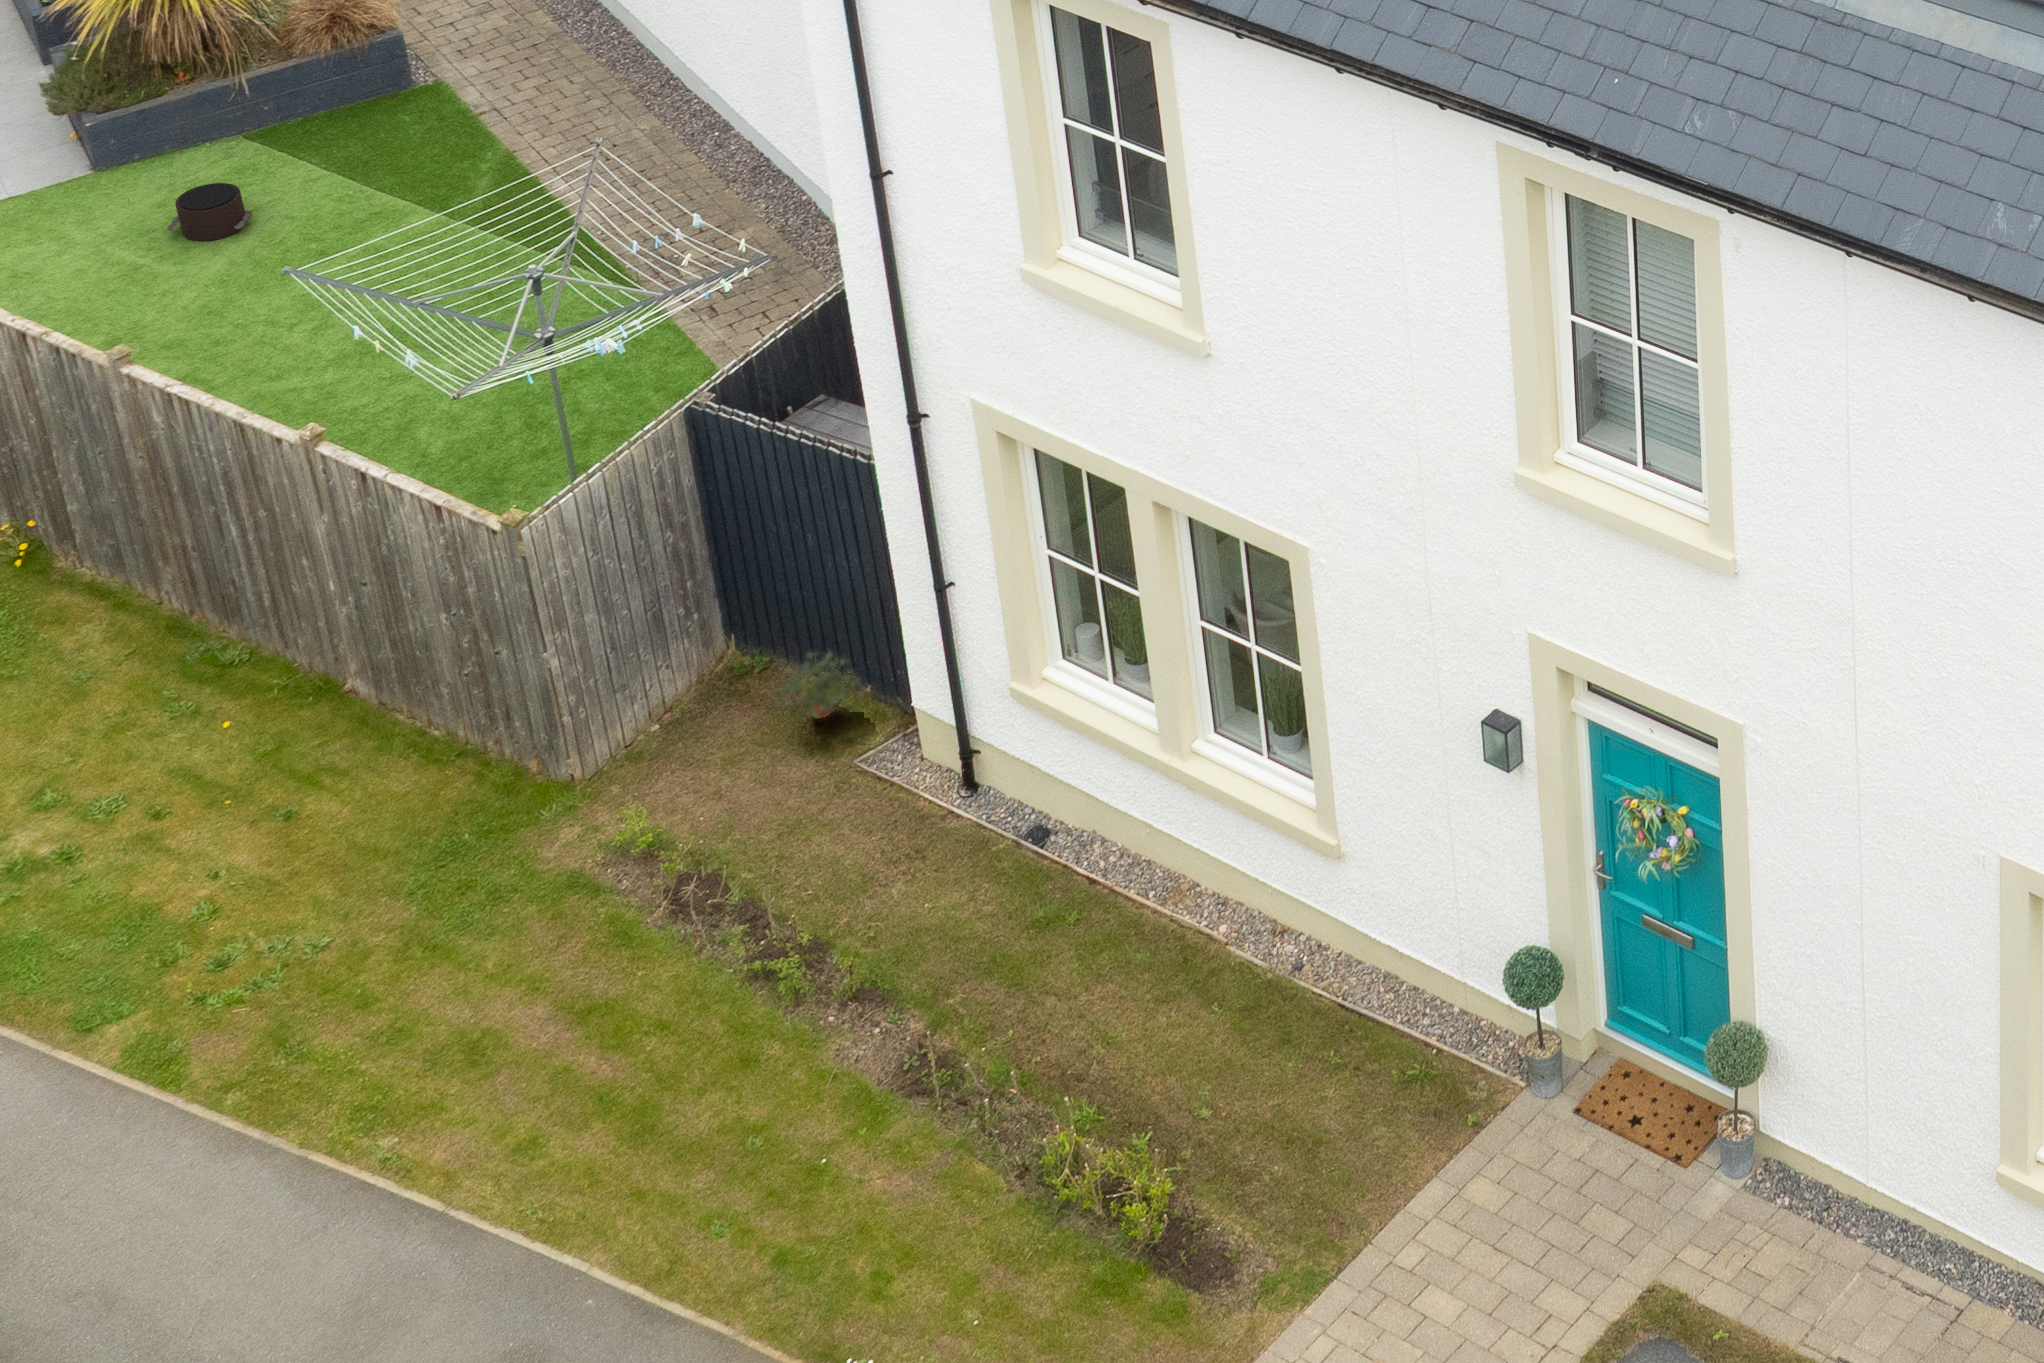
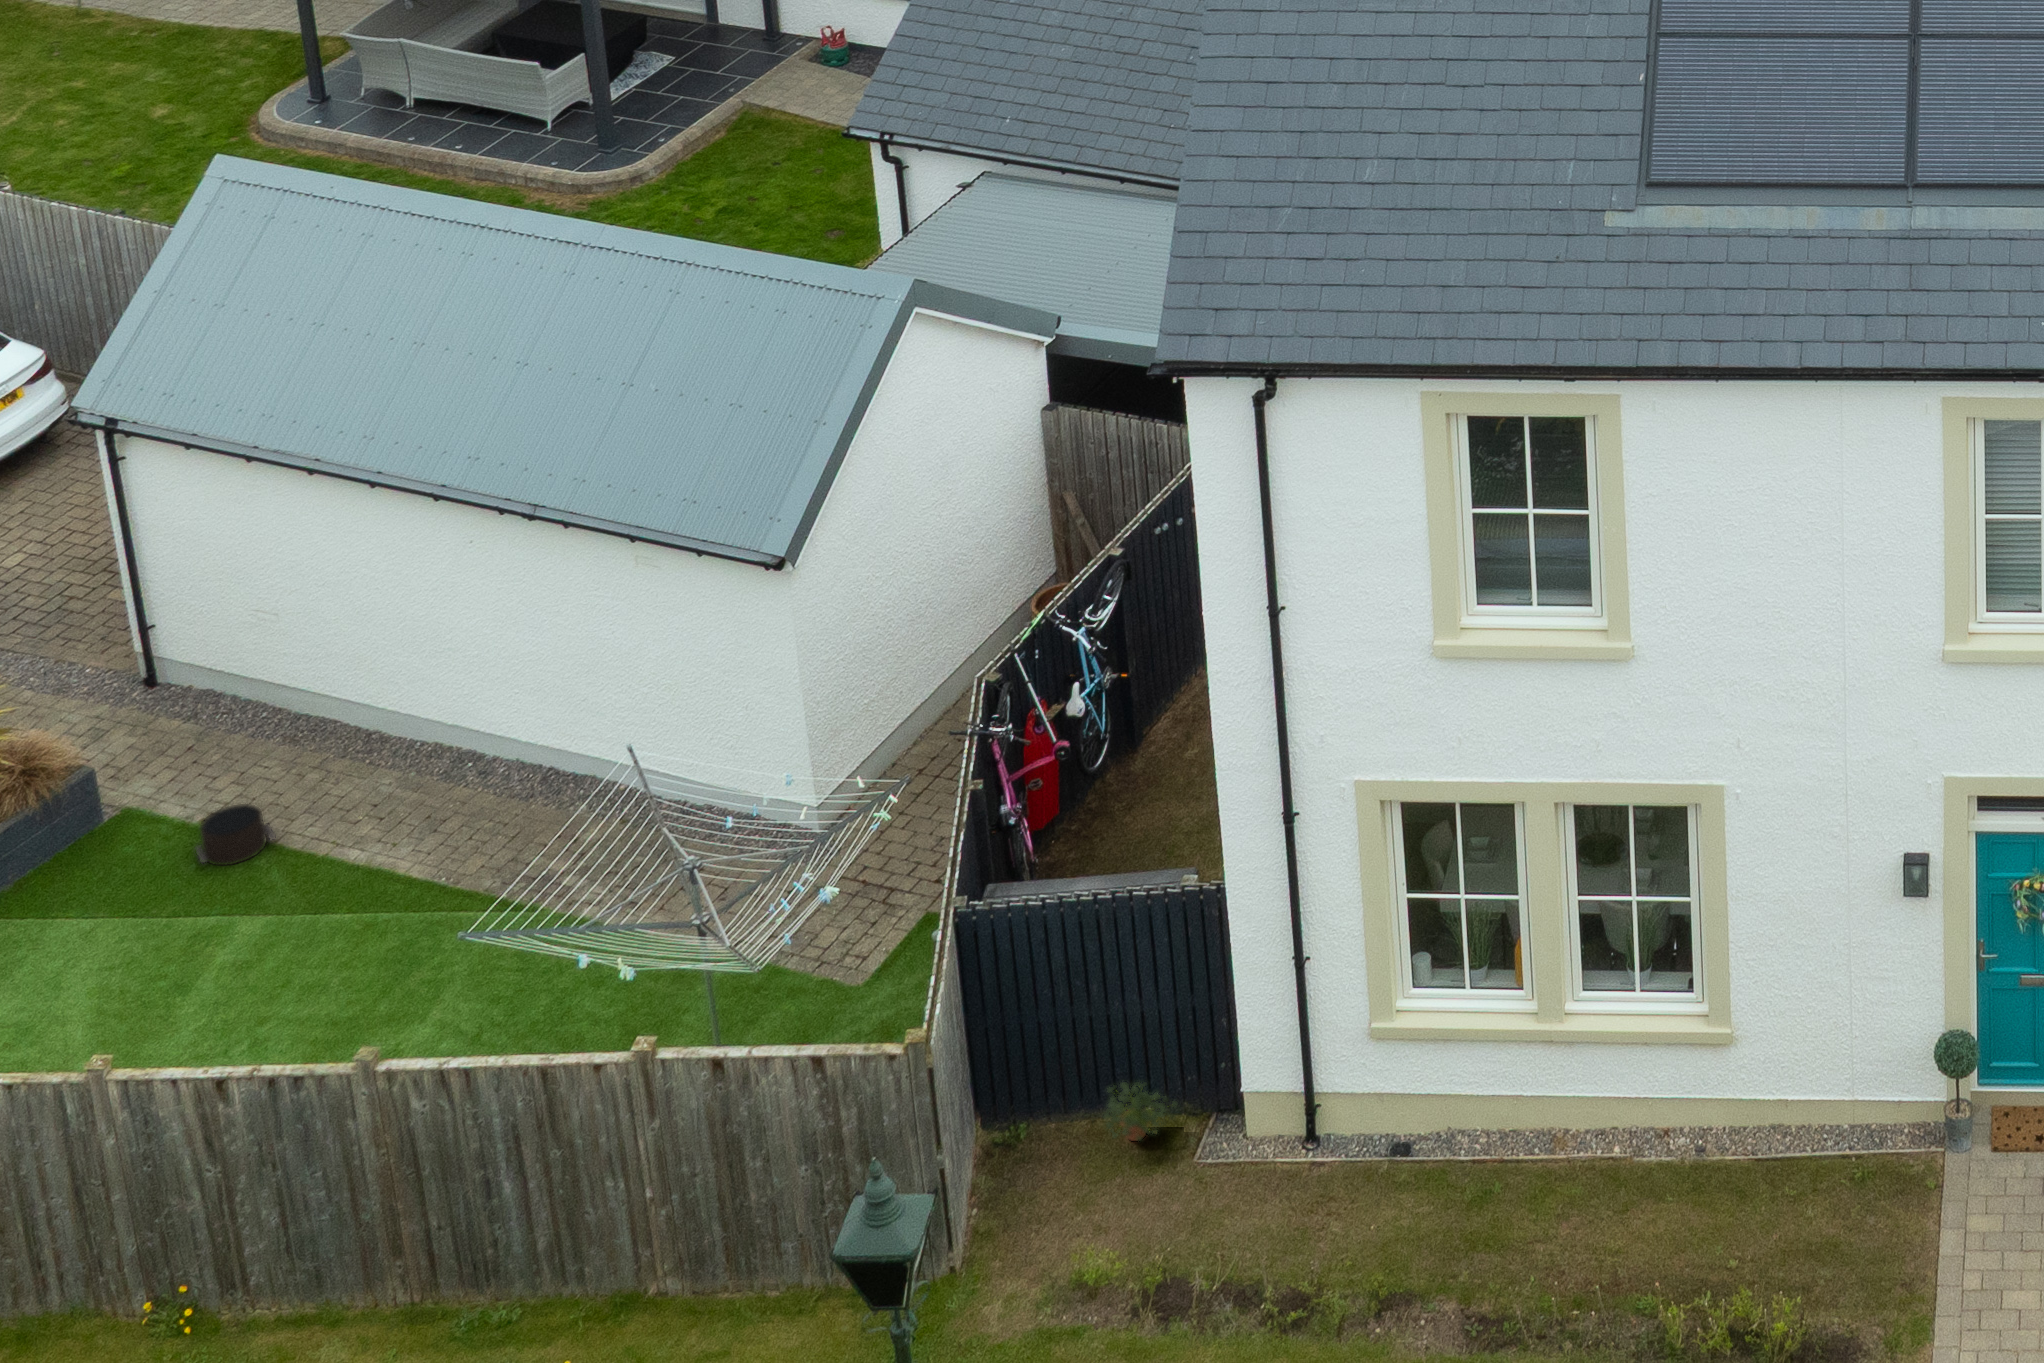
pouf: present [167,183,253,241] -> present [196,804,275,865]

